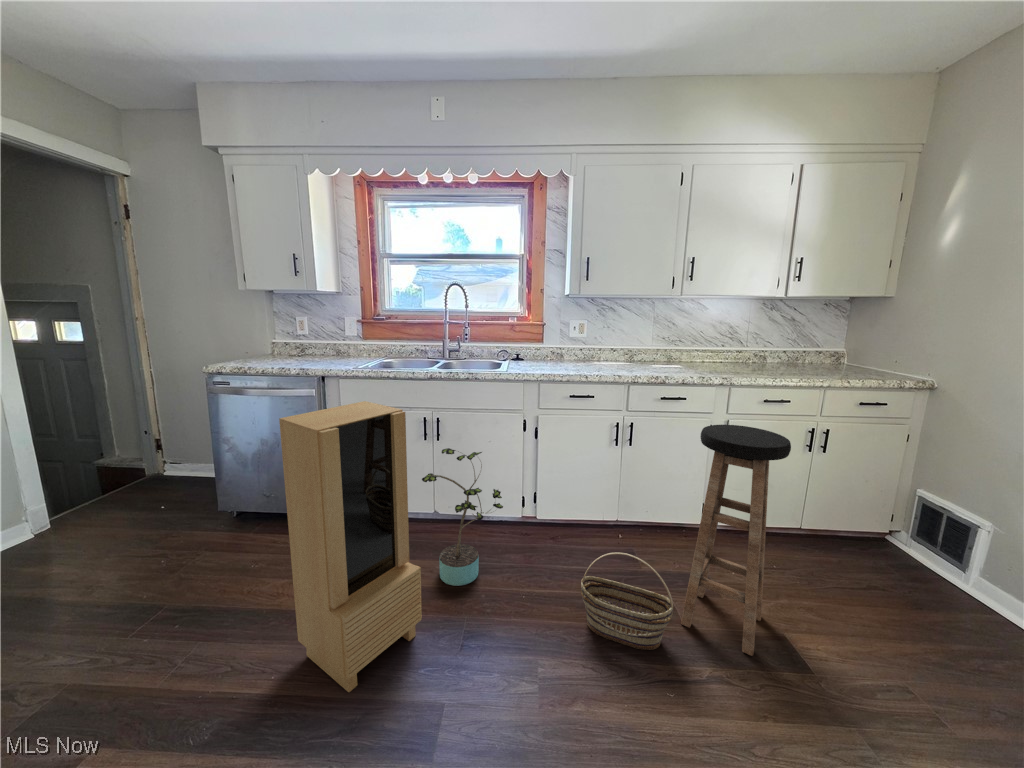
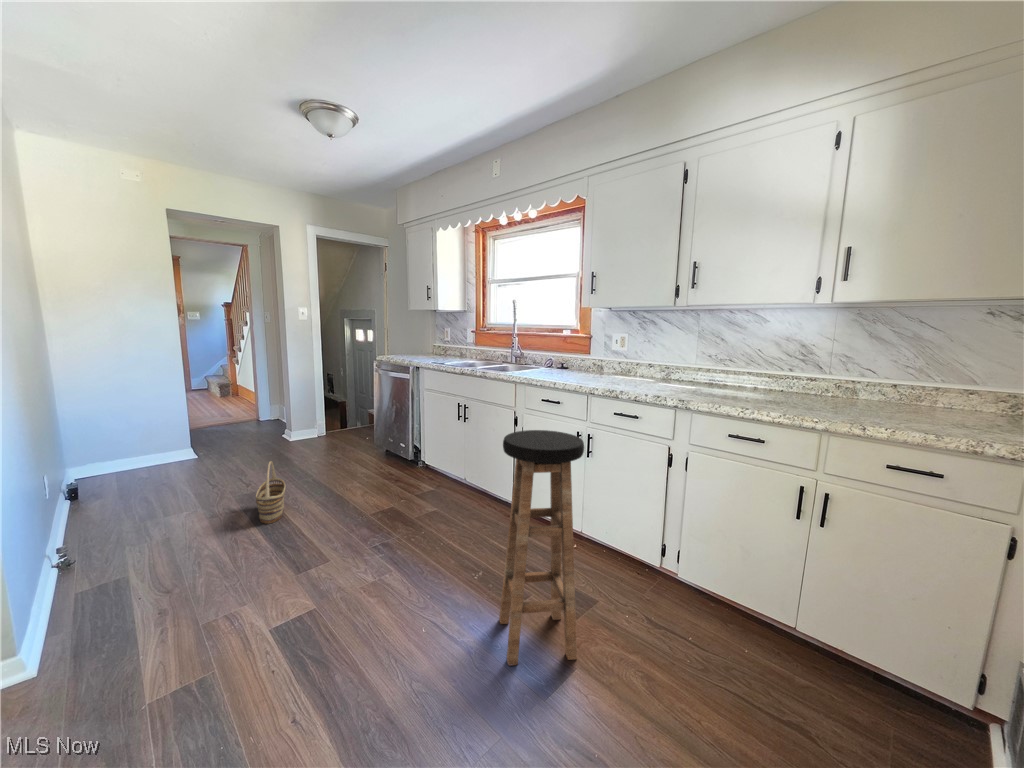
storage cabinet: present [279,401,422,692] -> none [298,375,368,540]
potted plant: present [422,448,503,586] -> none [398,424,458,529]
basket: present [581,552,673,650] -> present [256,461,286,524]

